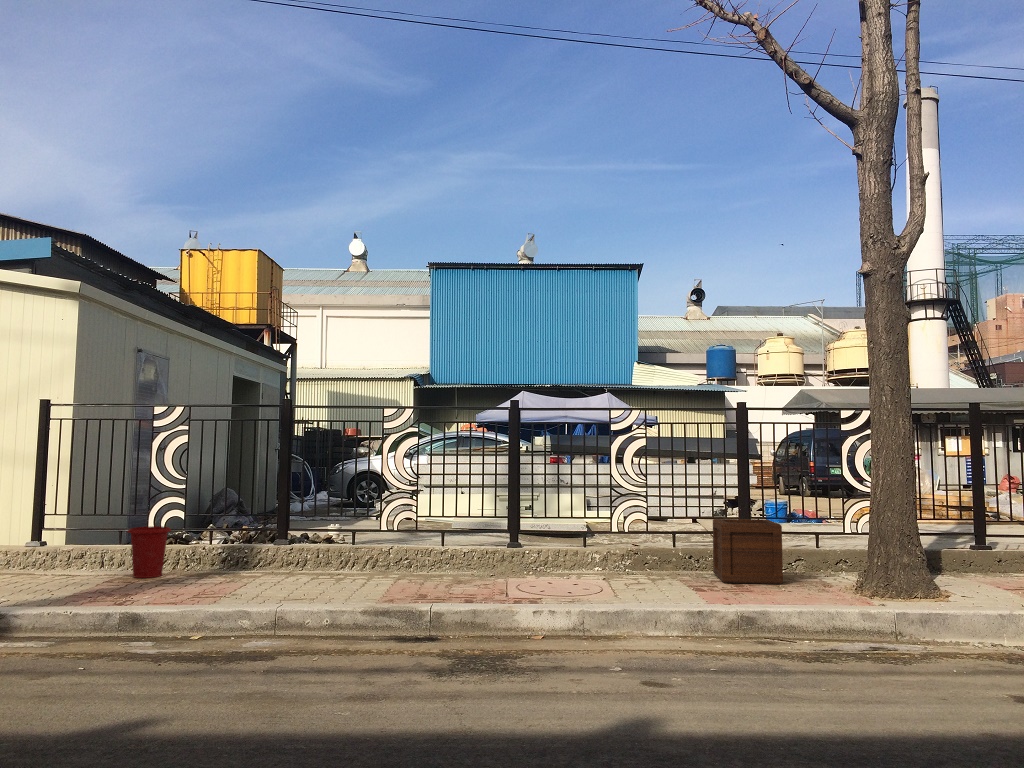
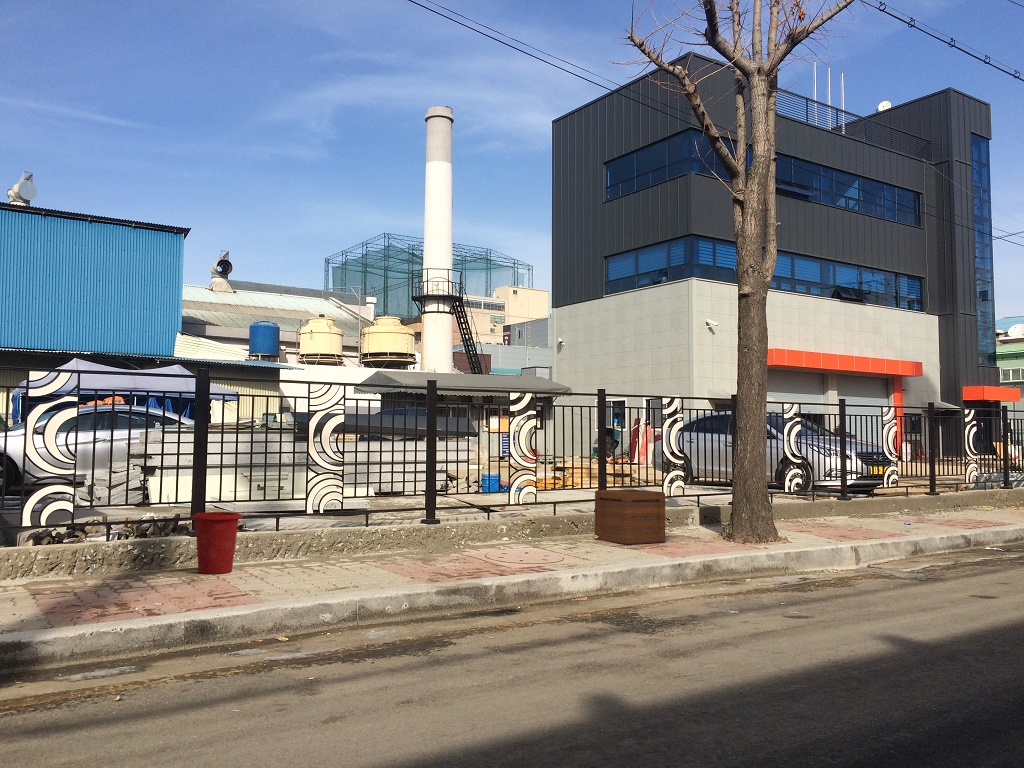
waste bin: present [128,526,171,578] -> present [191,512,243,574]

